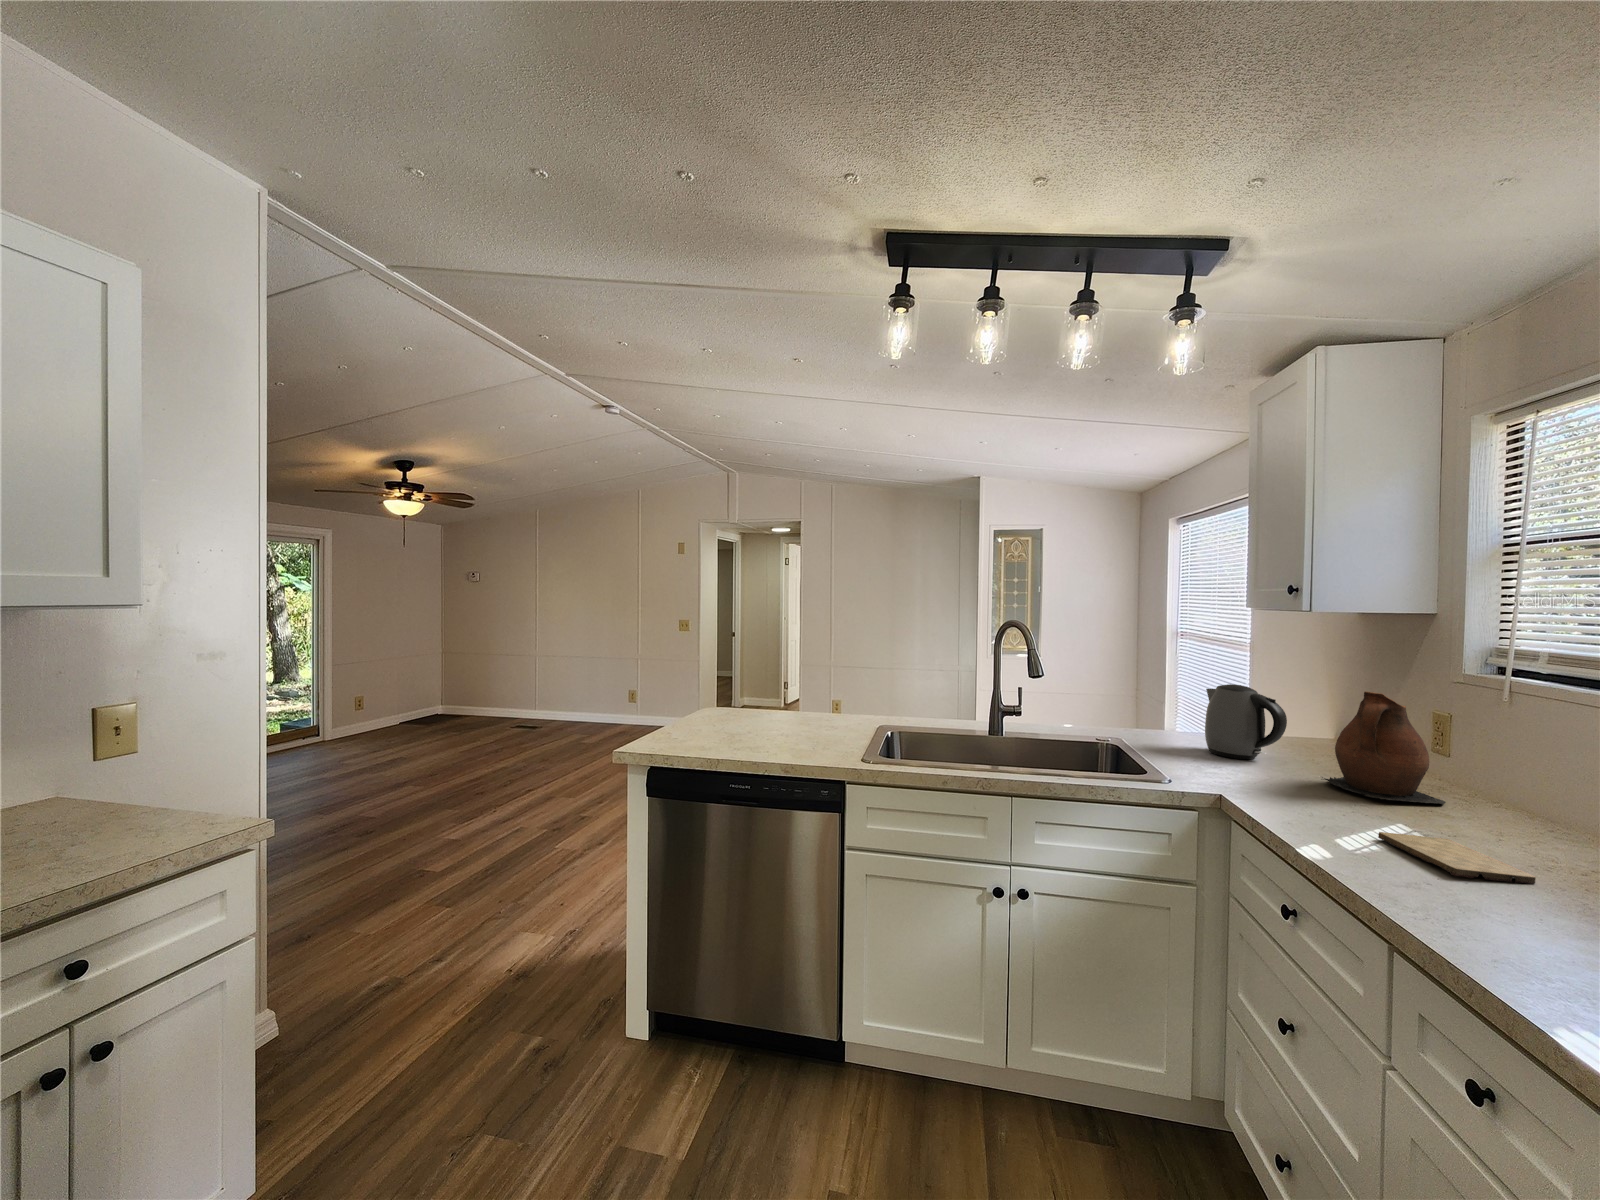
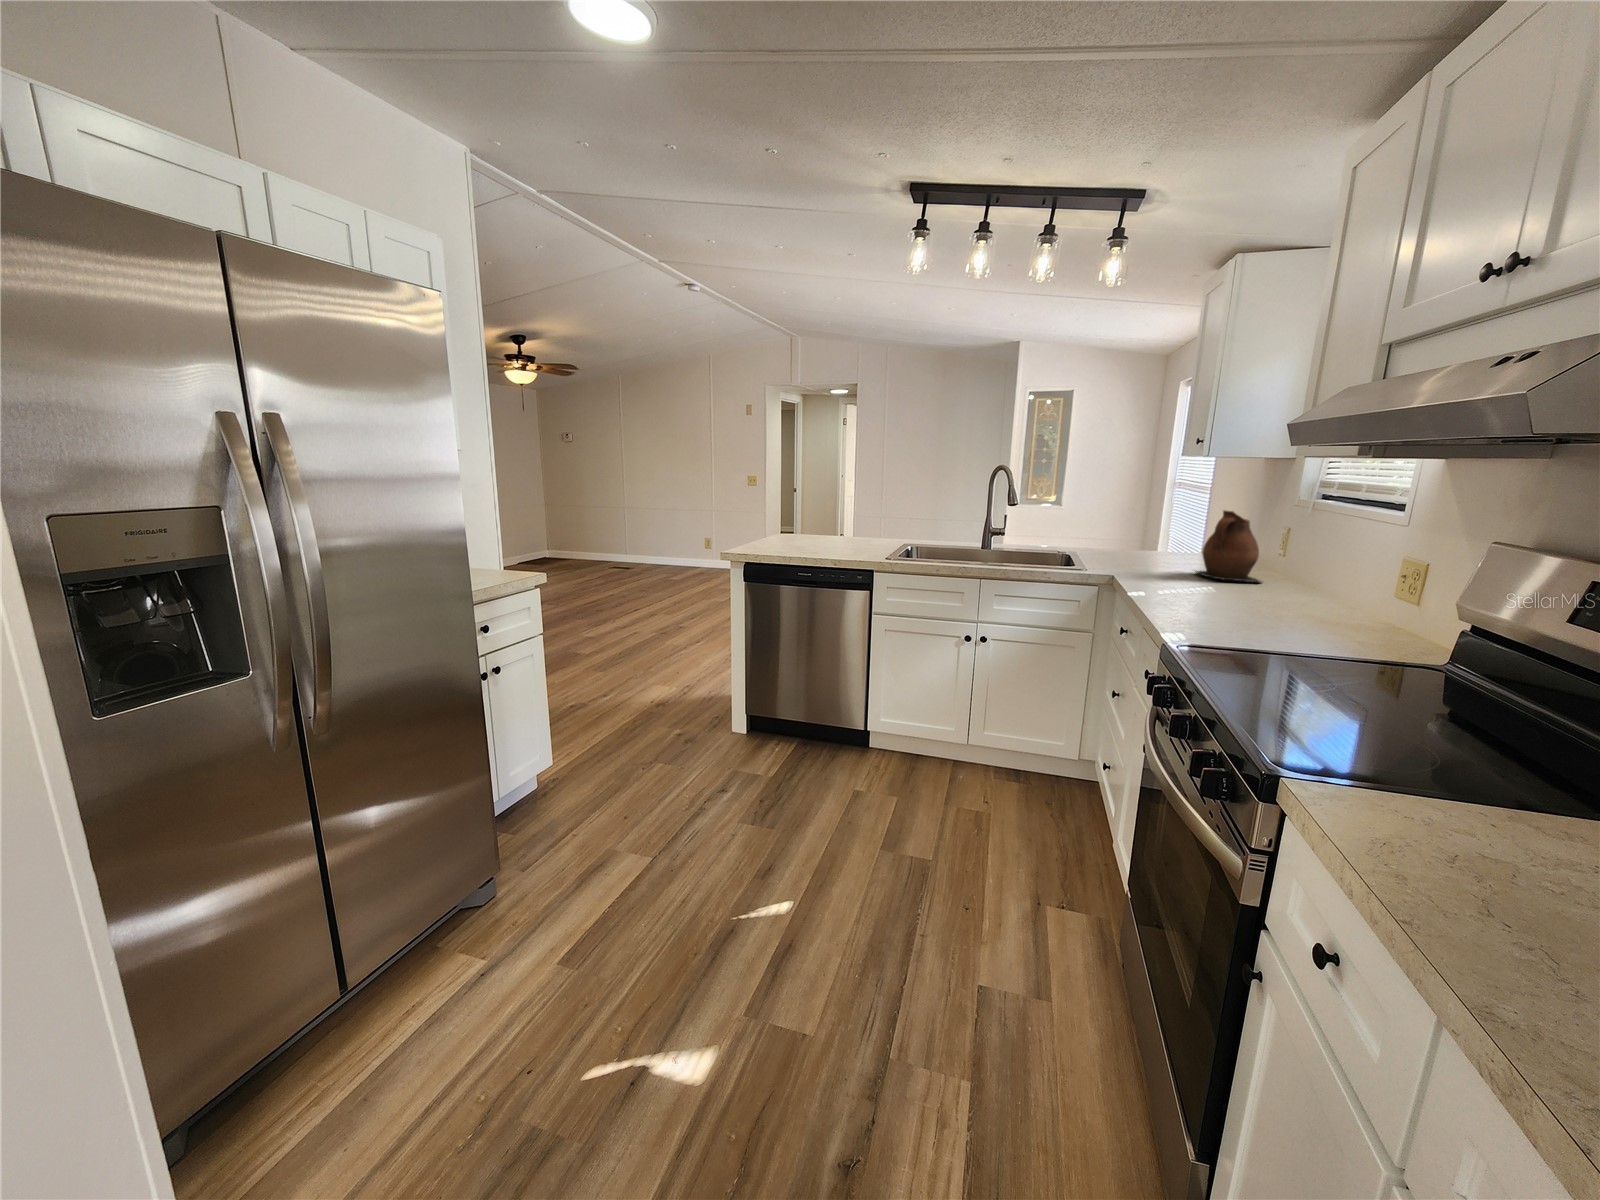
kettle: present [1205,684,1287,759] -> none [1131,511,1185,562]
cutting board: present [1378,832,1536,884] -> none [1192,590,1261,610]

